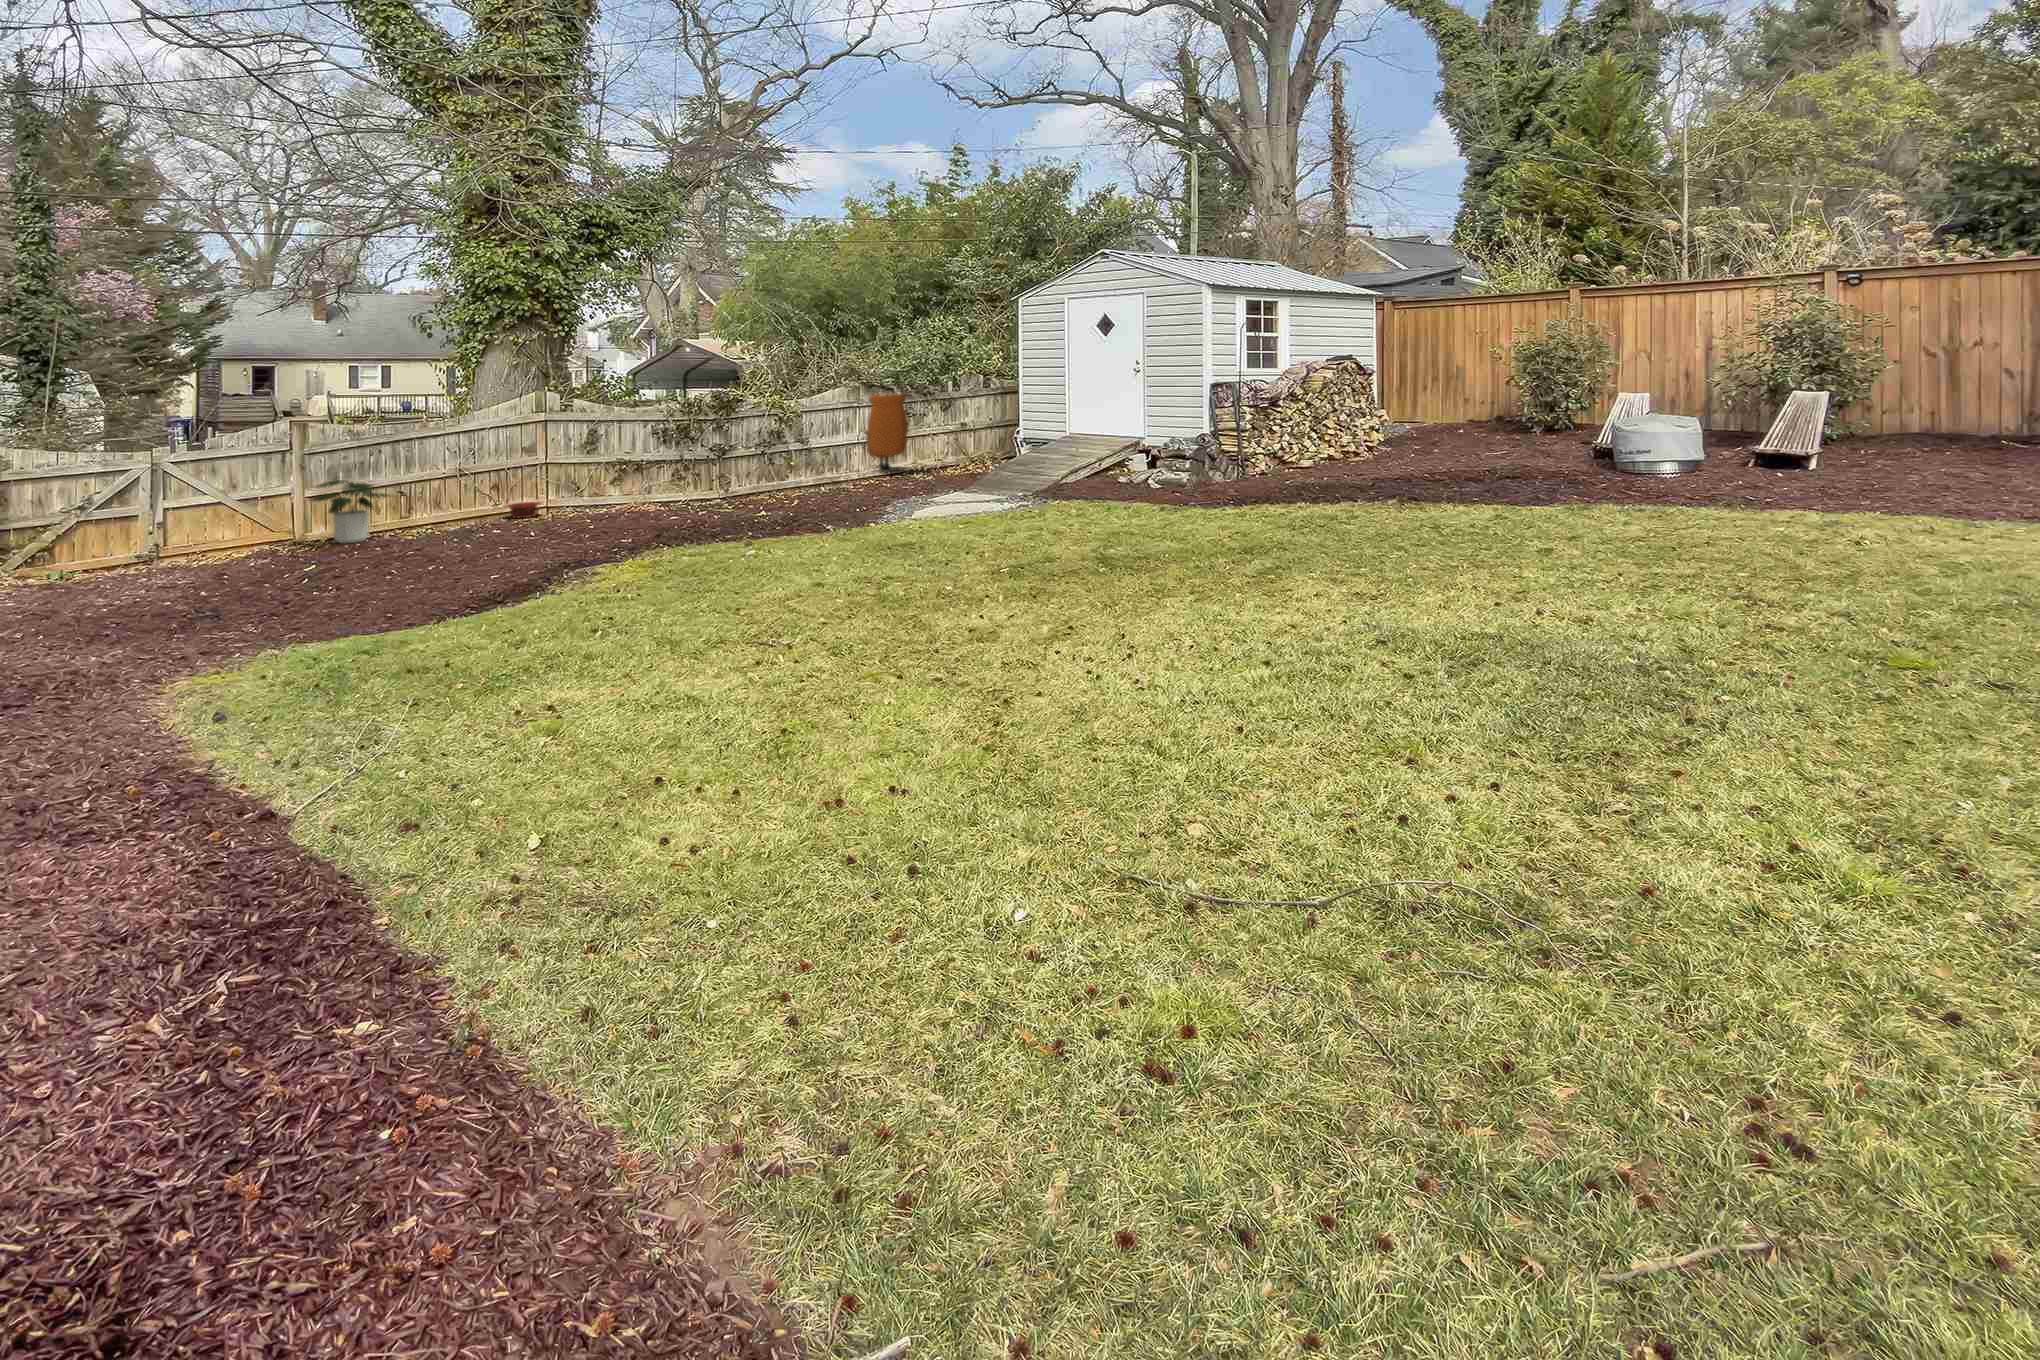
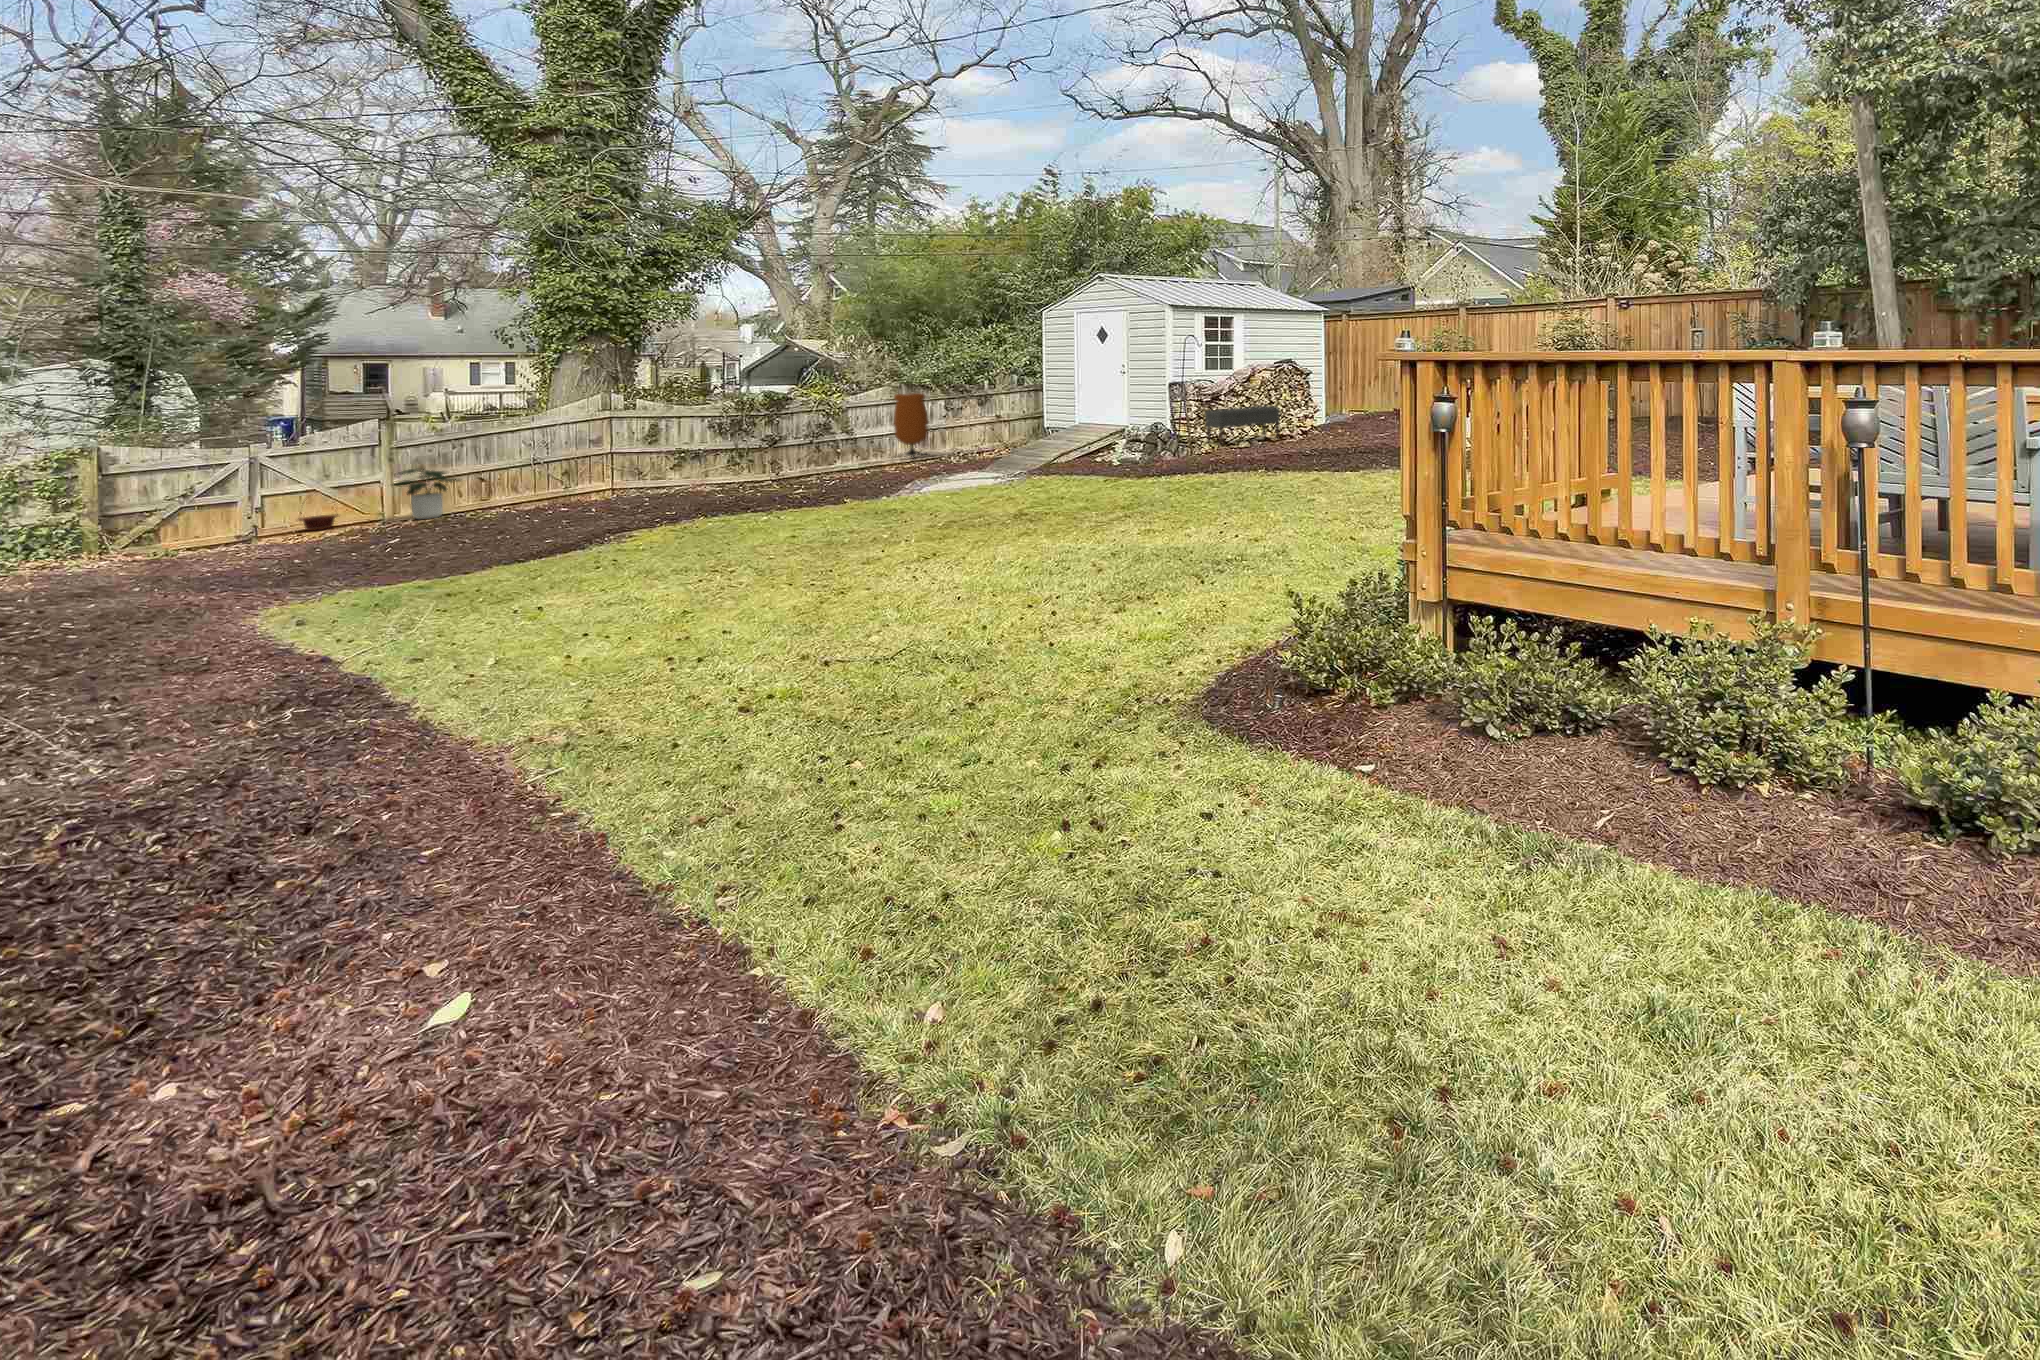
bench: none [1255,415,1354,465] -> present [1205,406,1280,444]
basket: present [506,482,542,518] -> present [298,513,338,531]

